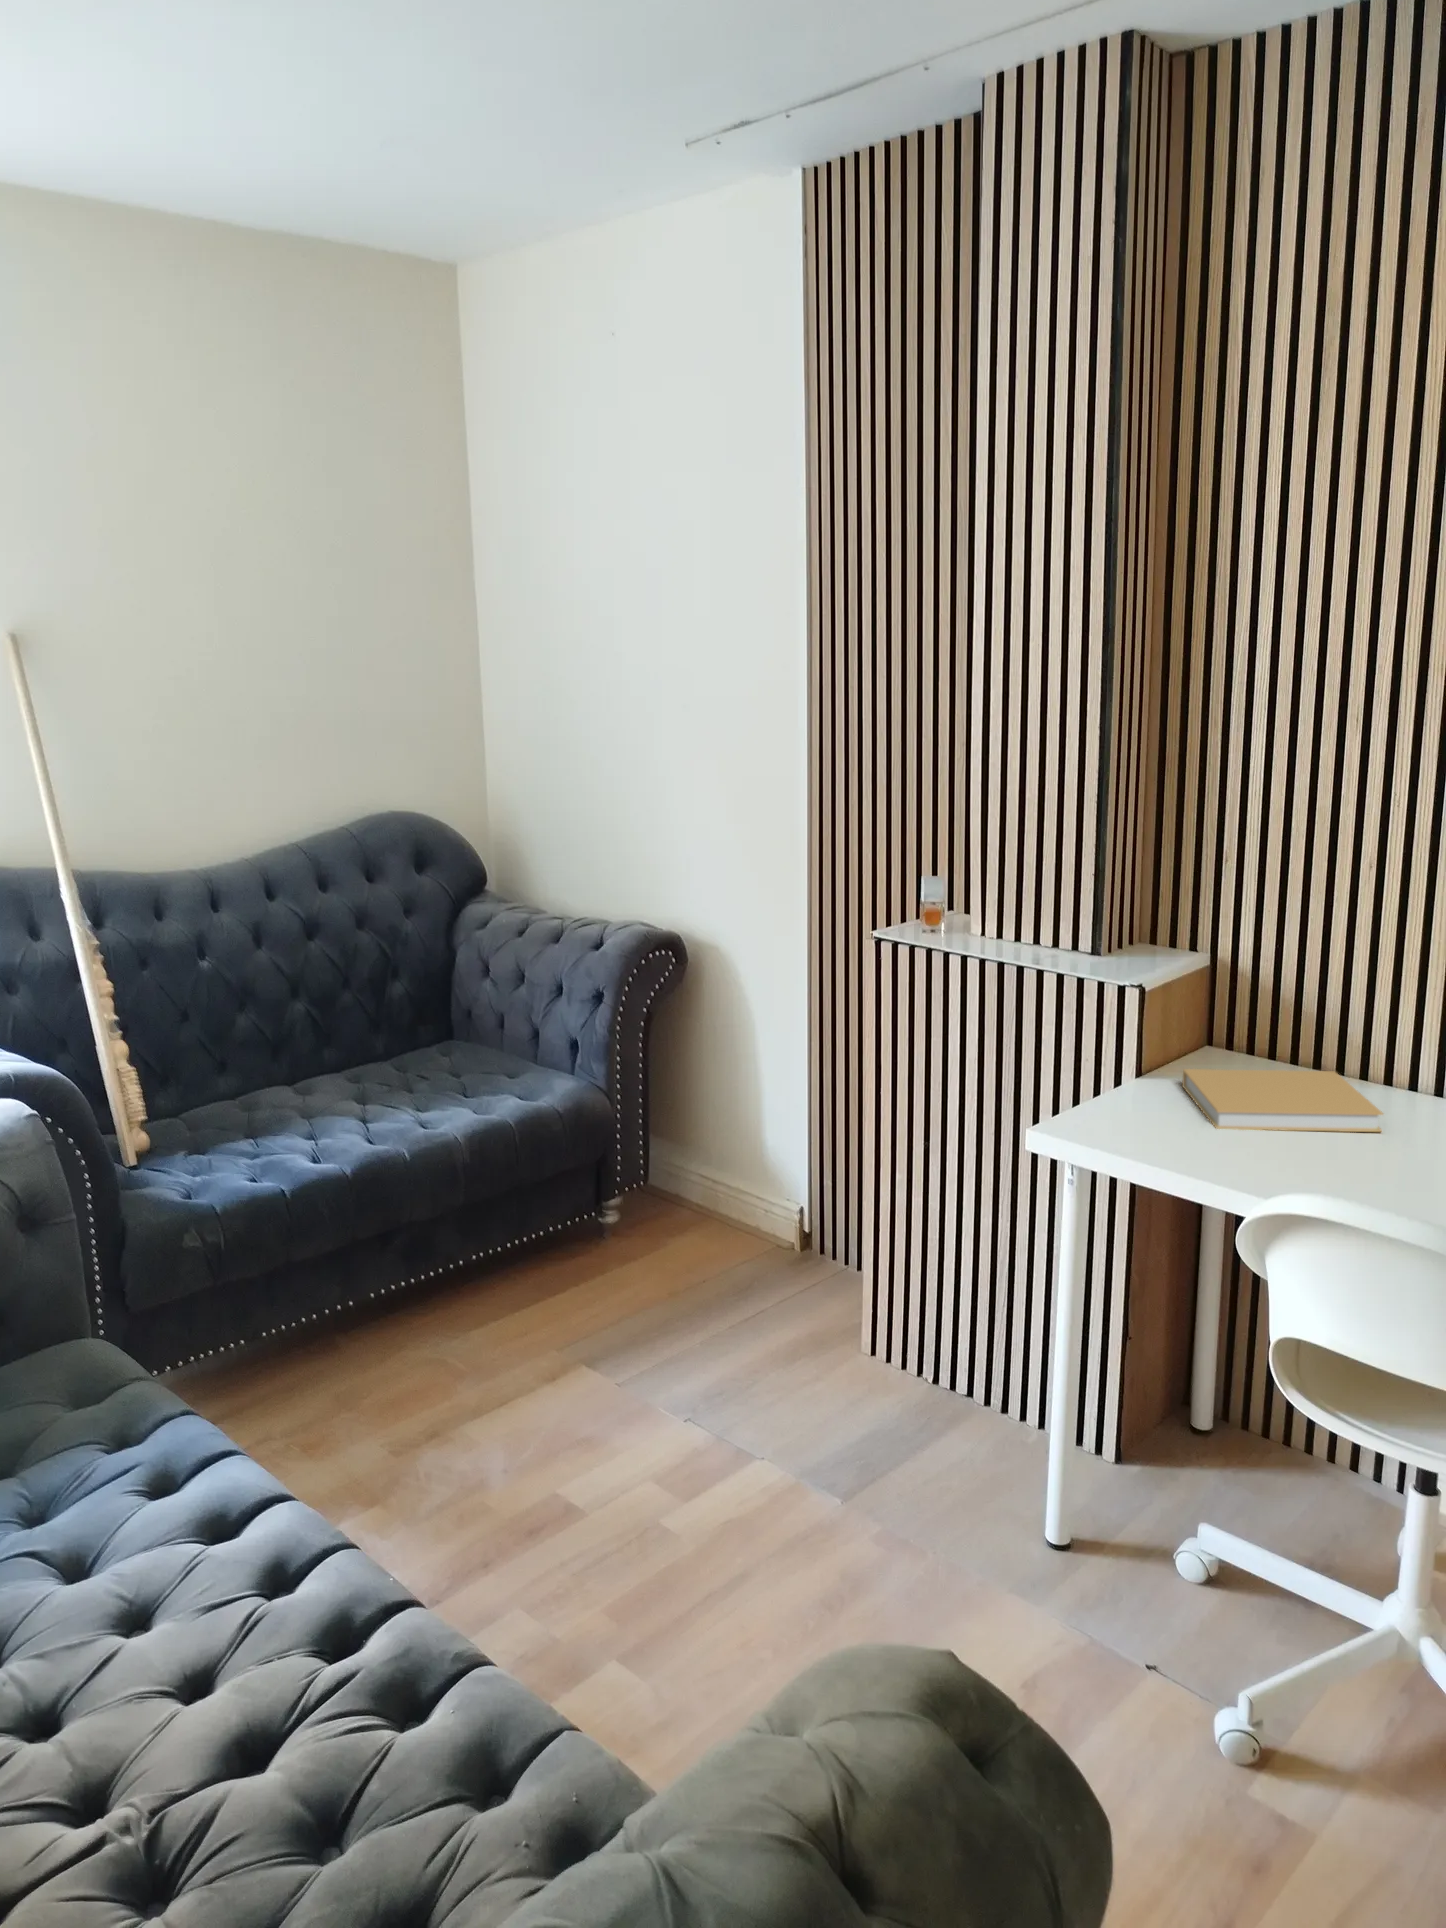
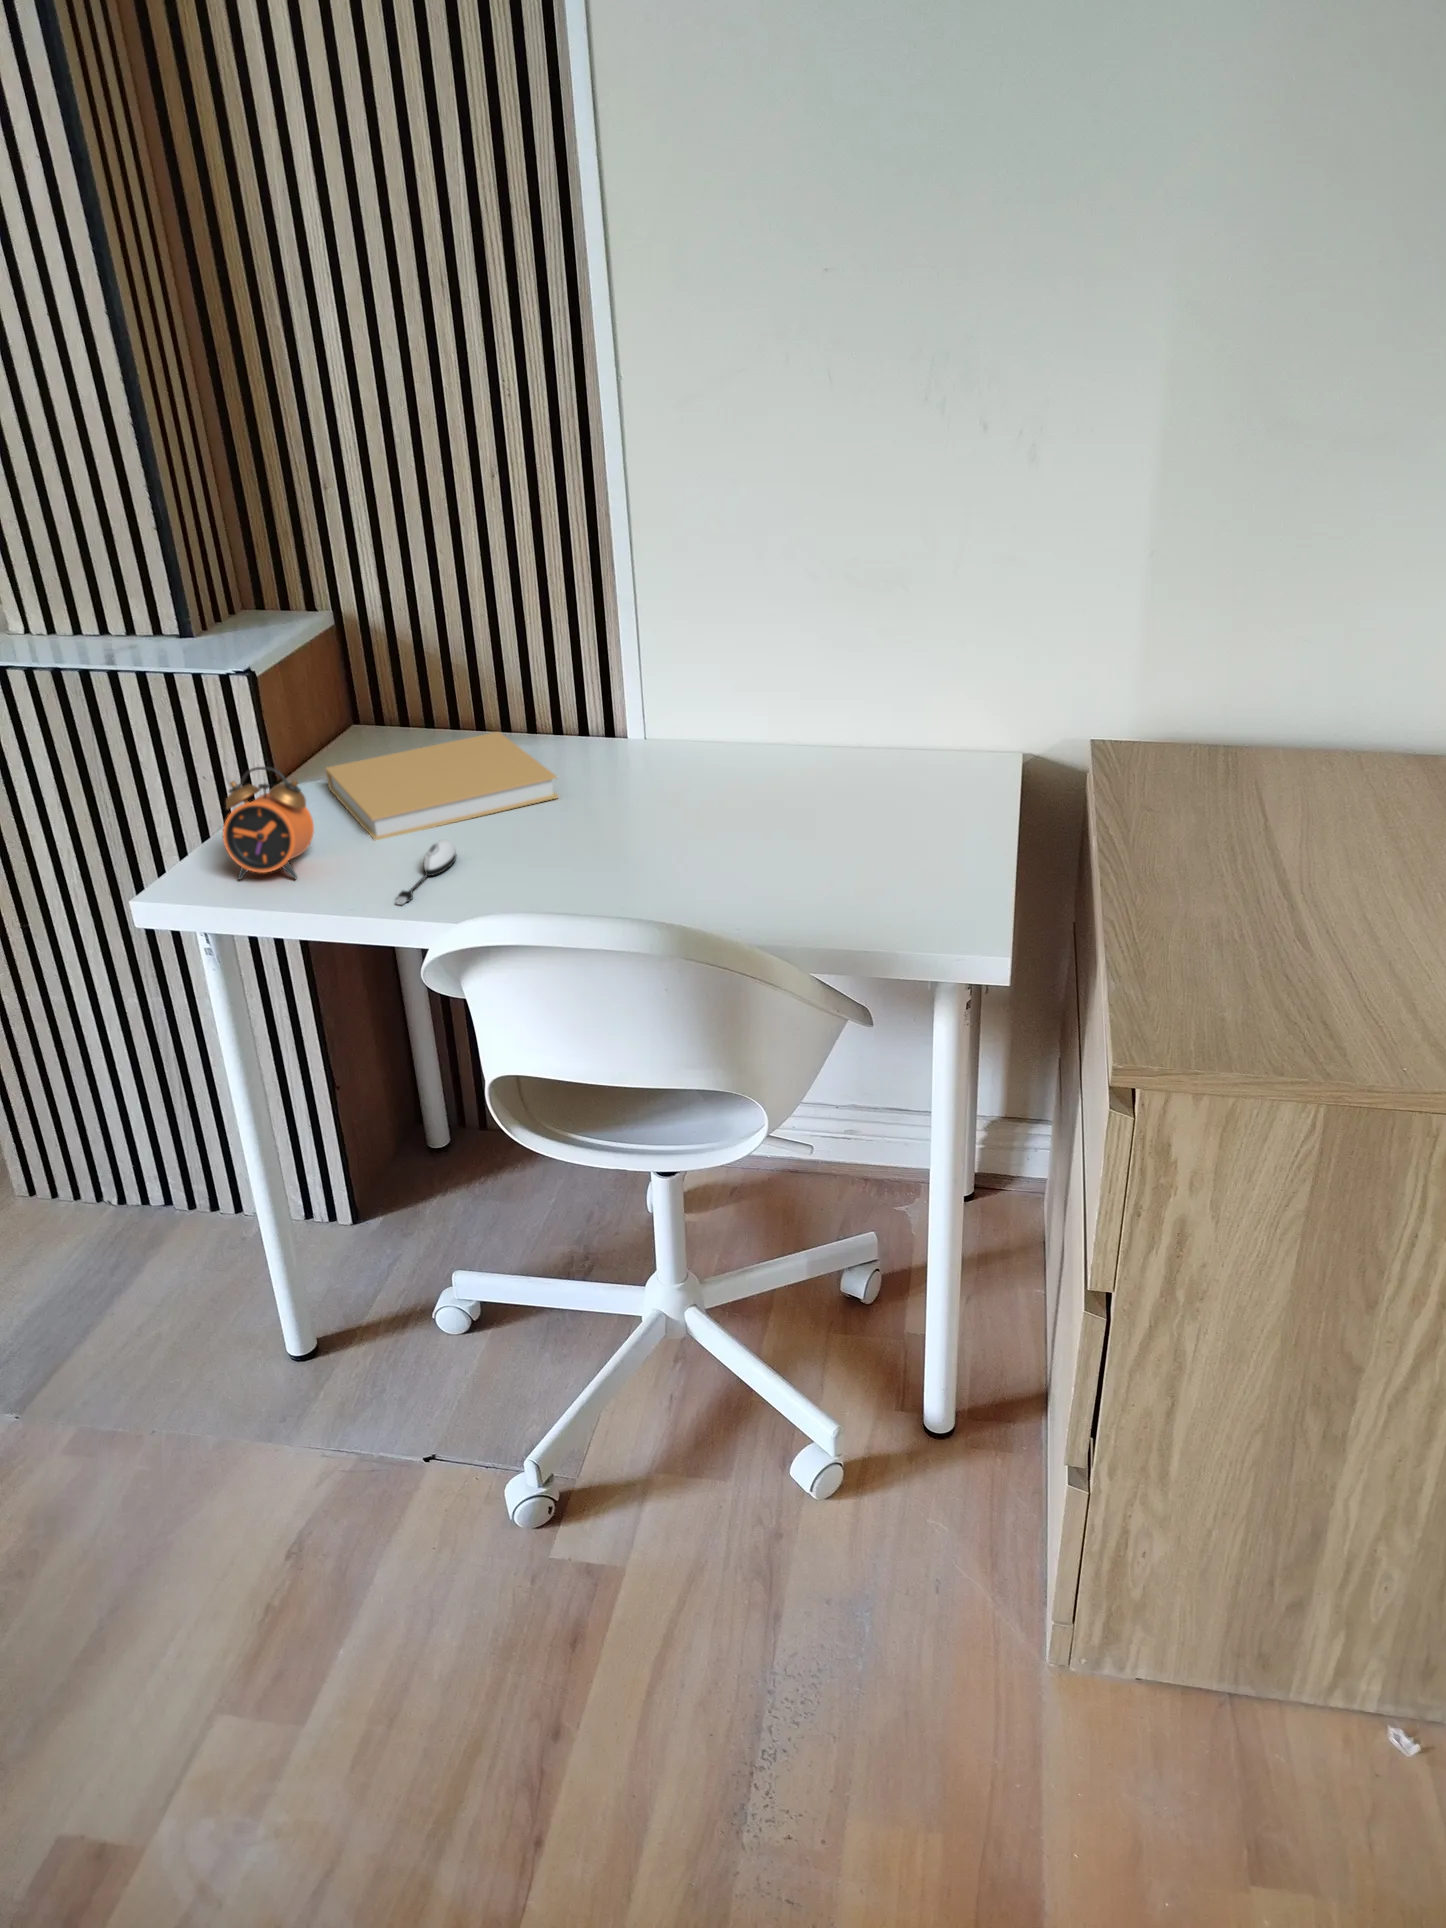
alarm clock: none [1105,1051,1173,1140] -> present [223,767,314,880]
computer mouse: none [1230,1137,1285,1176] -> present [396,840,457,904]

